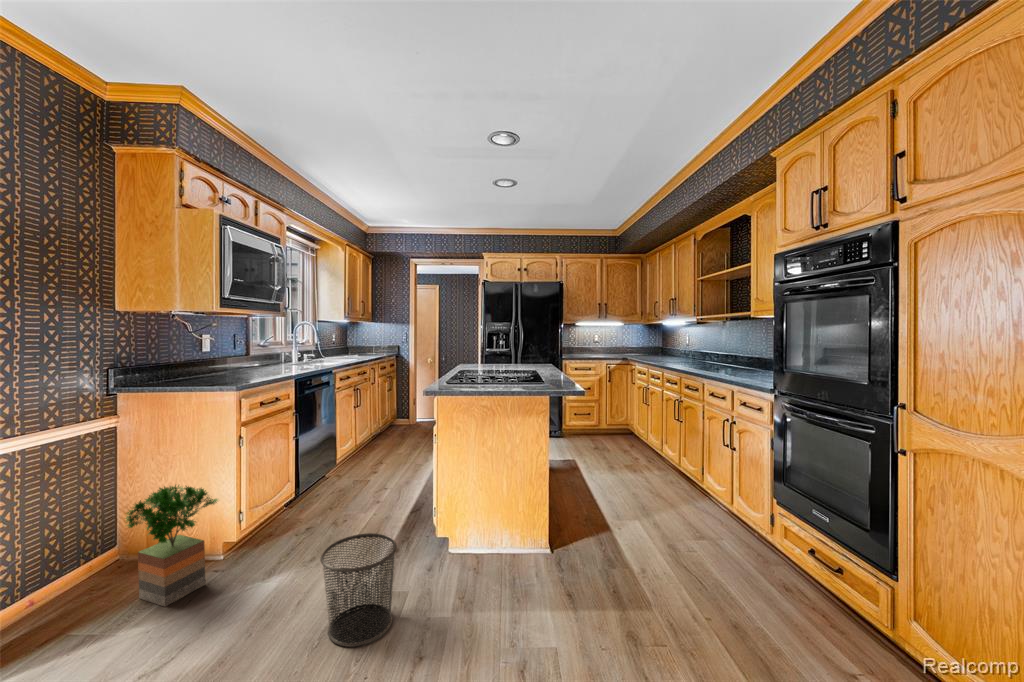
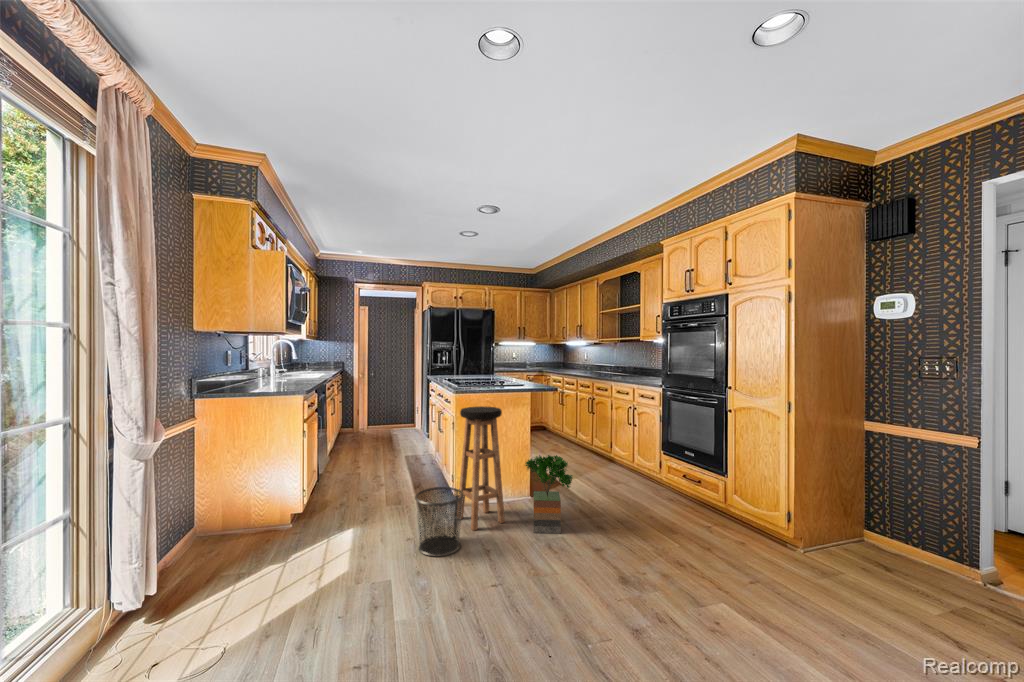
bar stool: none [420,415,482,601] -> present [457,406,505,531]
potted tree: present [126,485,218,607] -> present [525,455,572,534]

